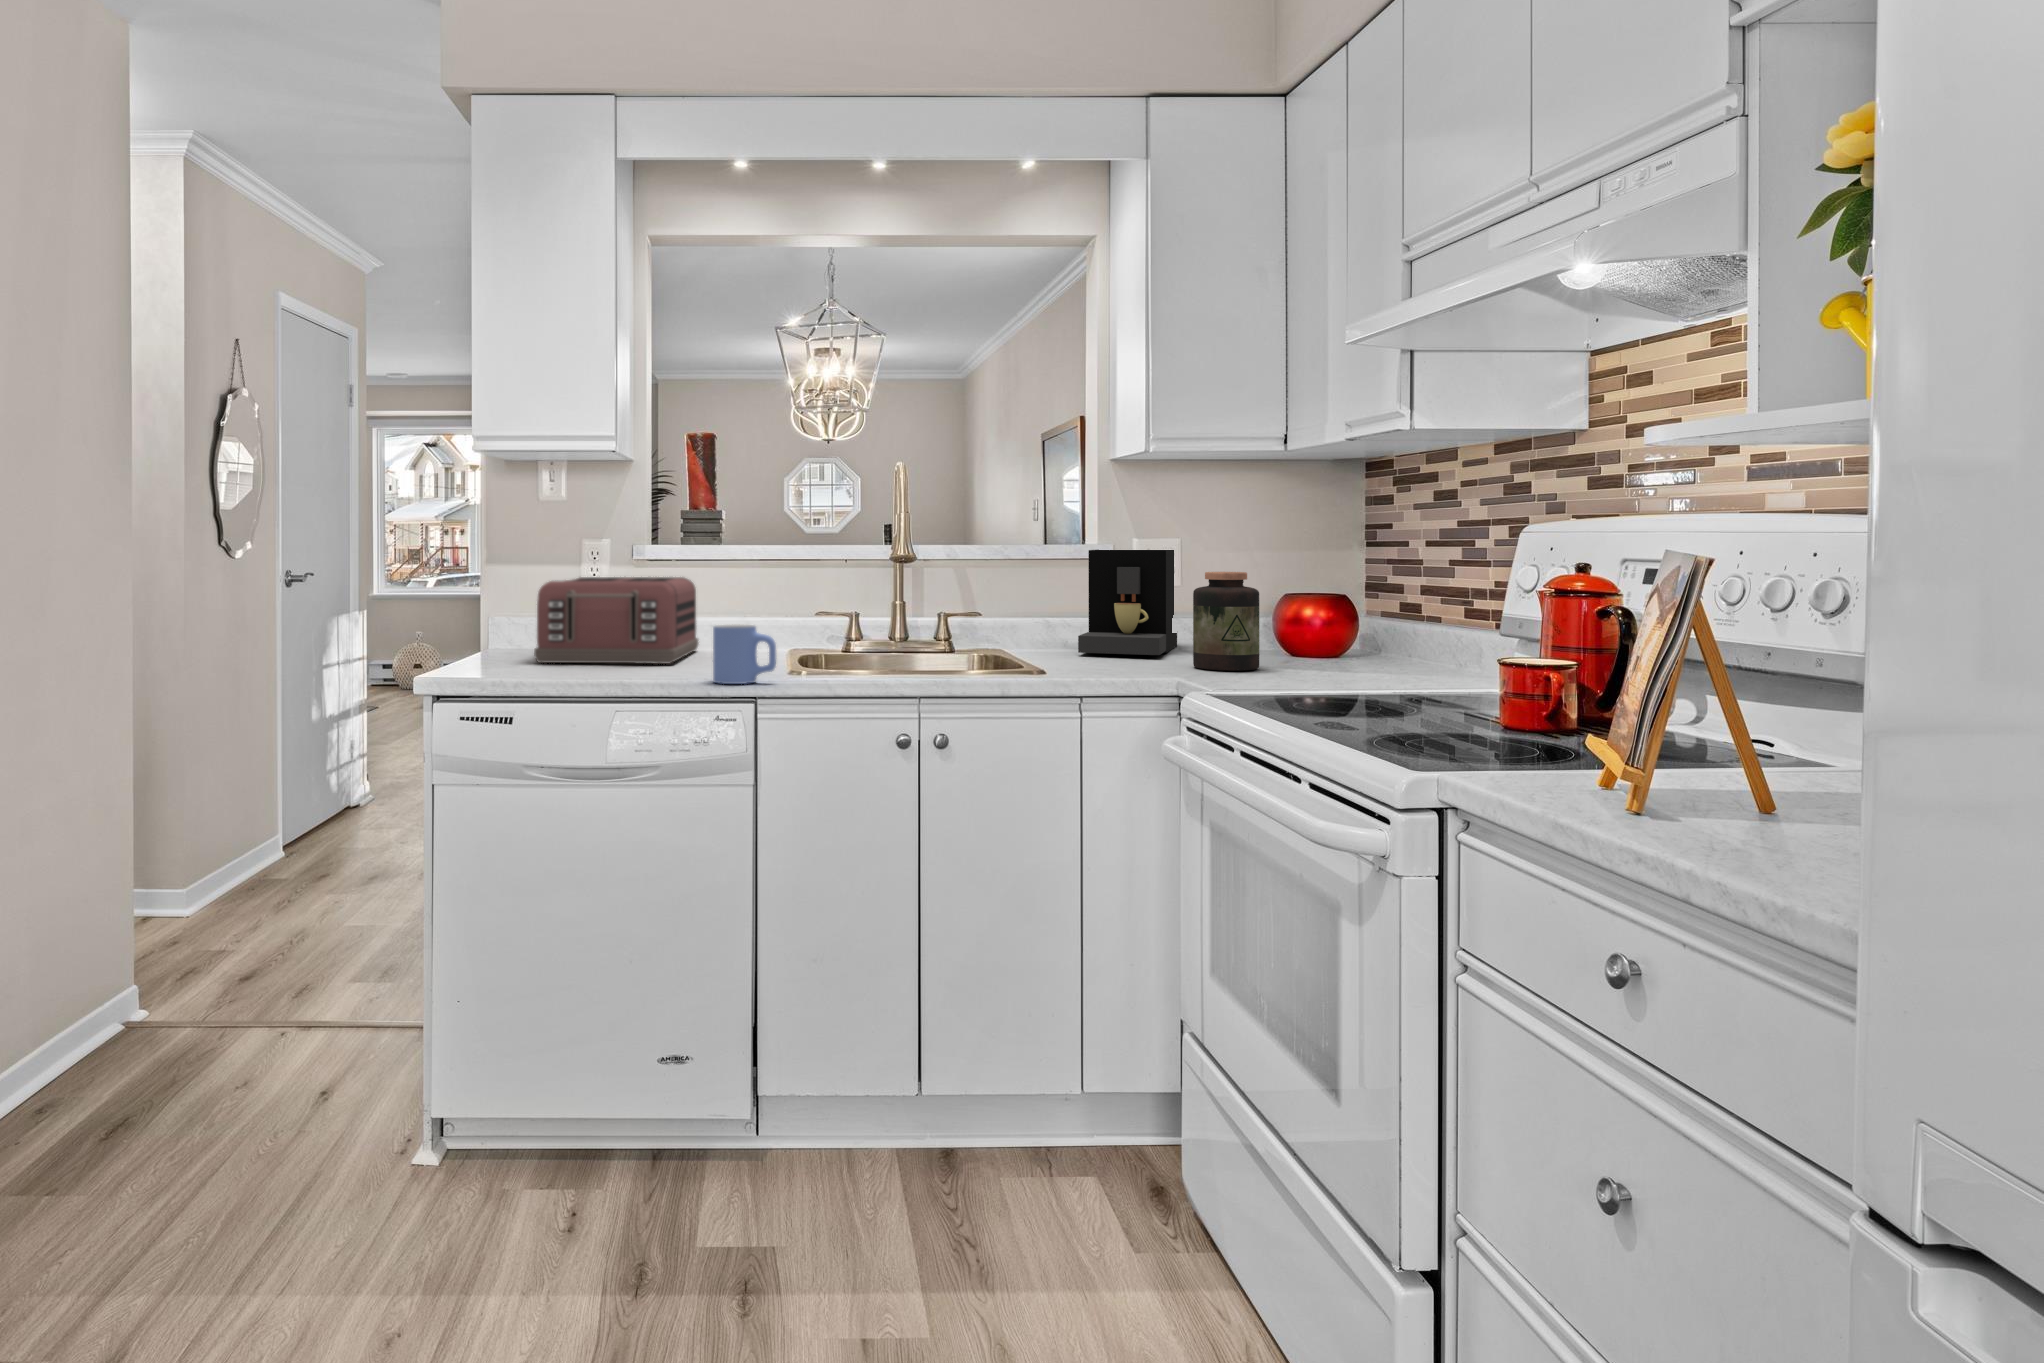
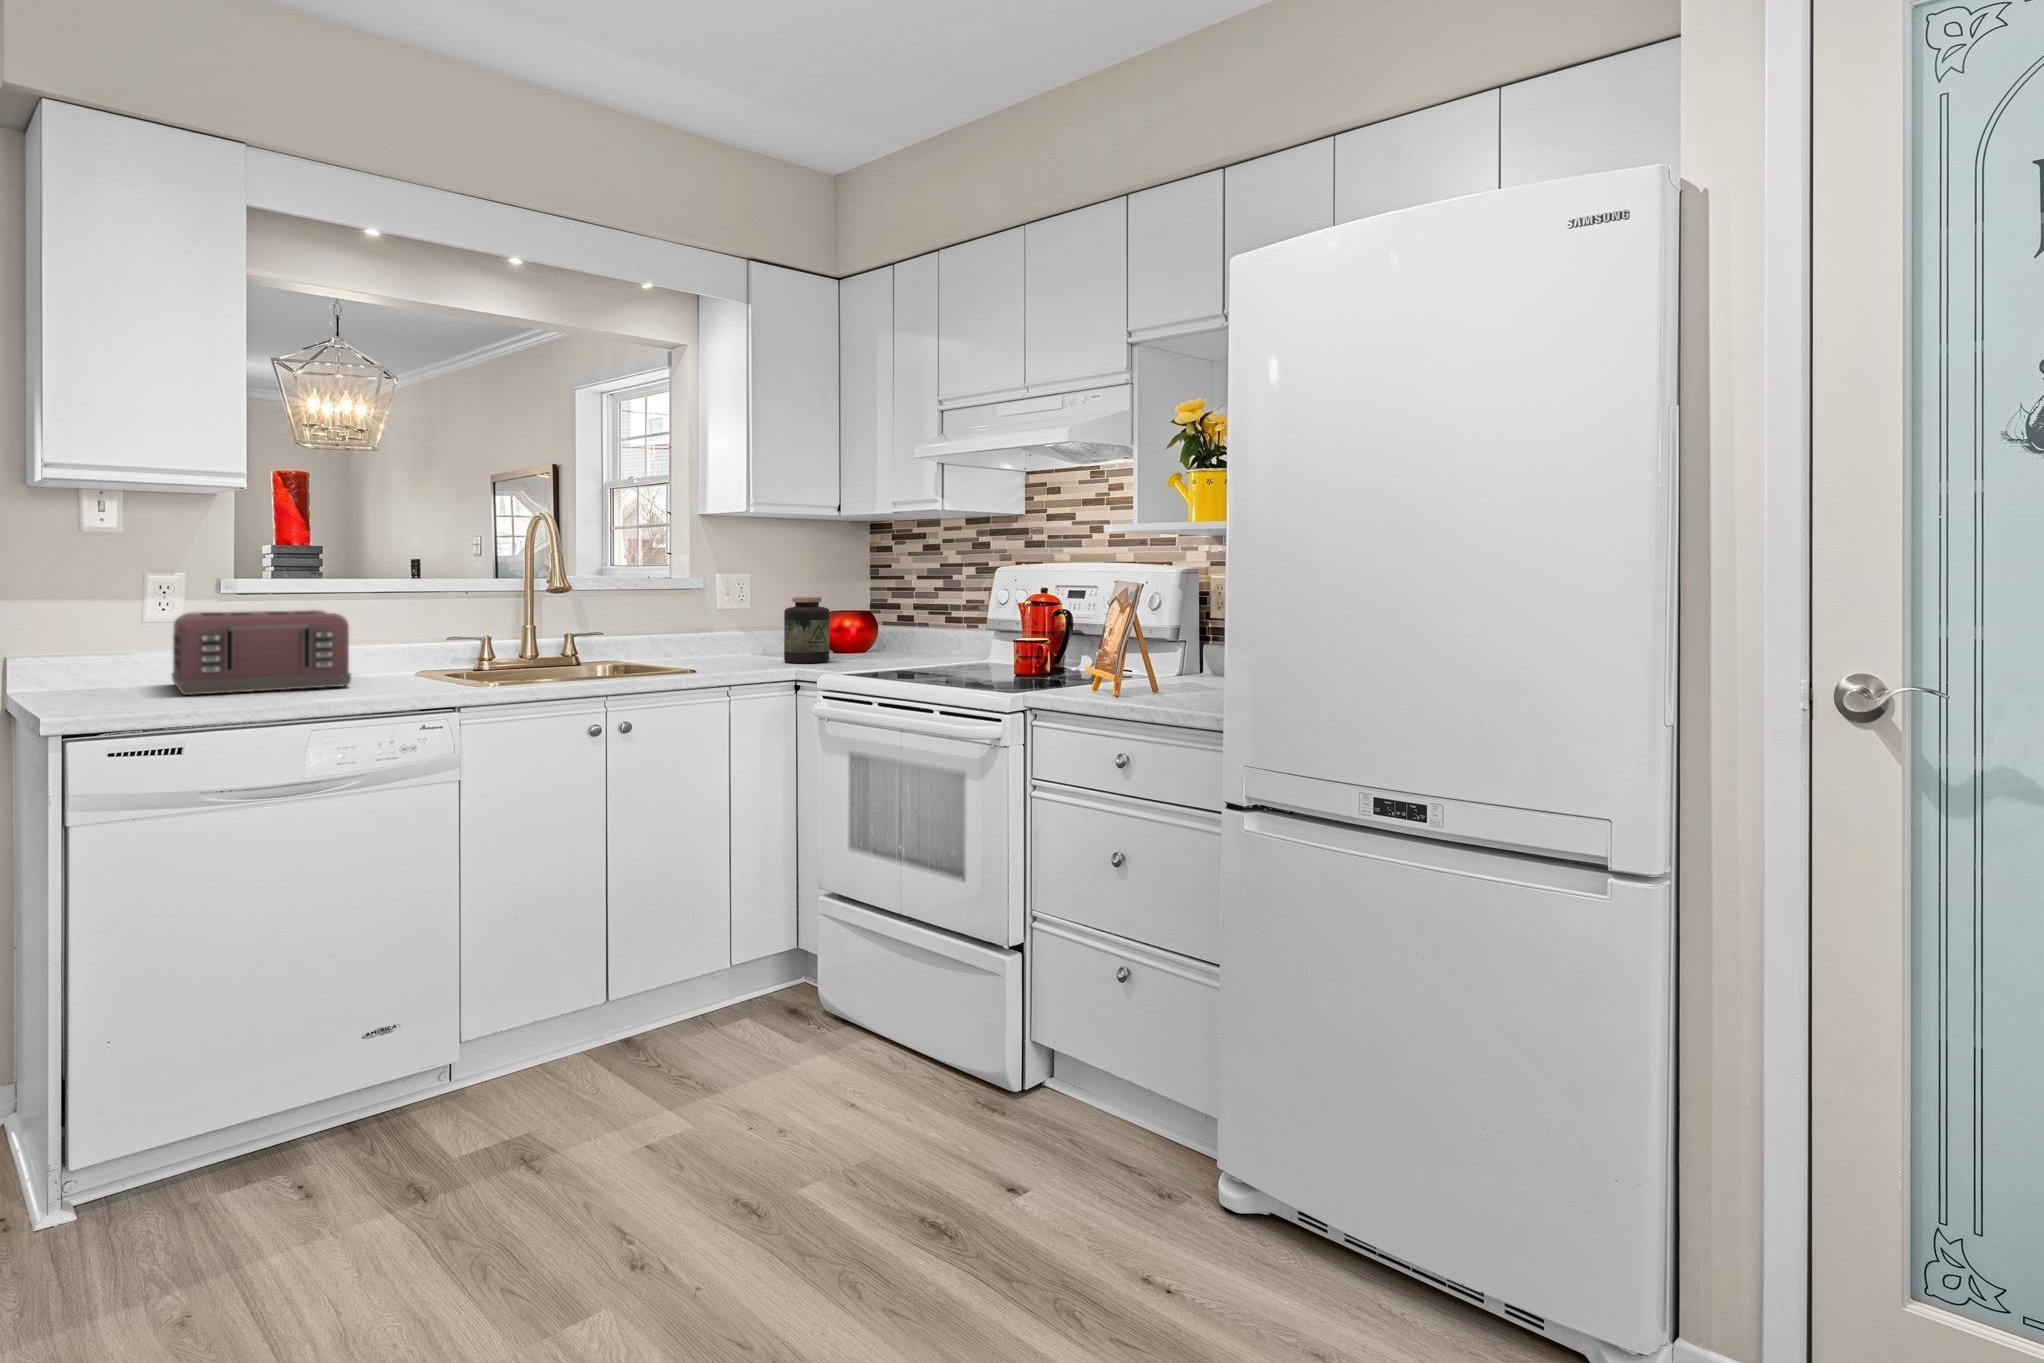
coffee maker: present [1078,550,1177,655] -> none [685,582,751,659]
mug: present [713,625,776,684] -> none [436,646,499,694]

